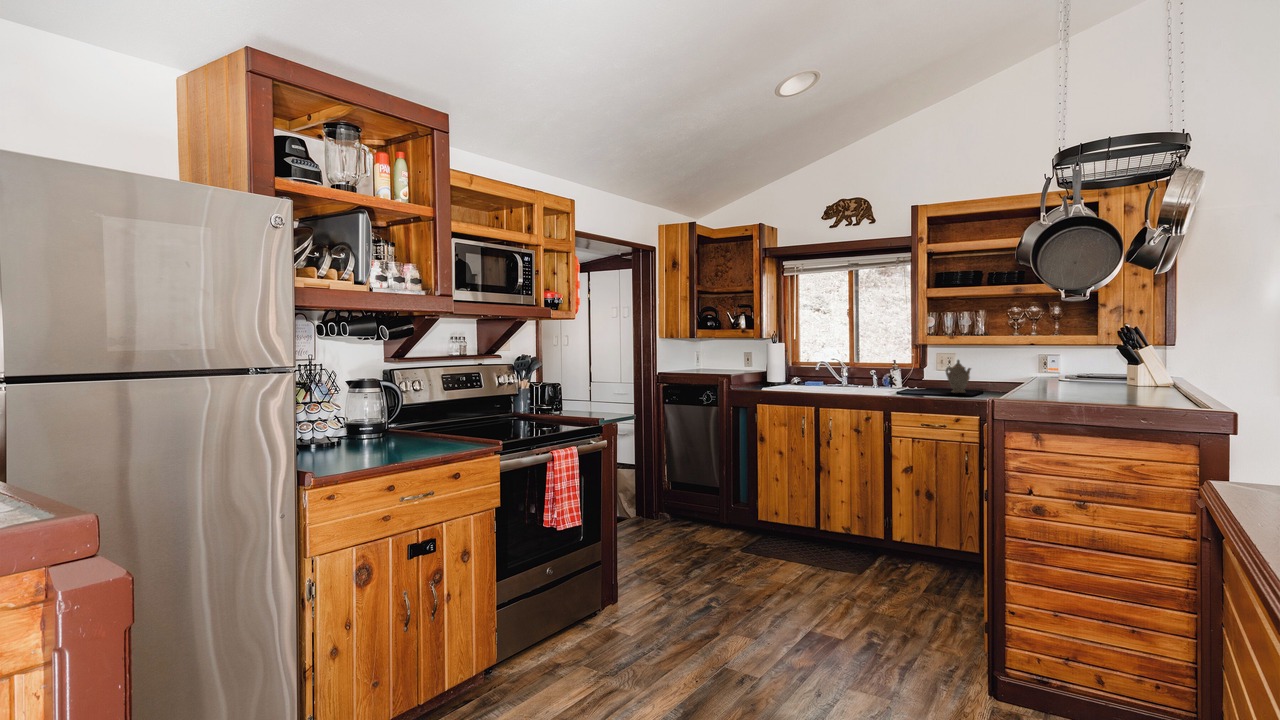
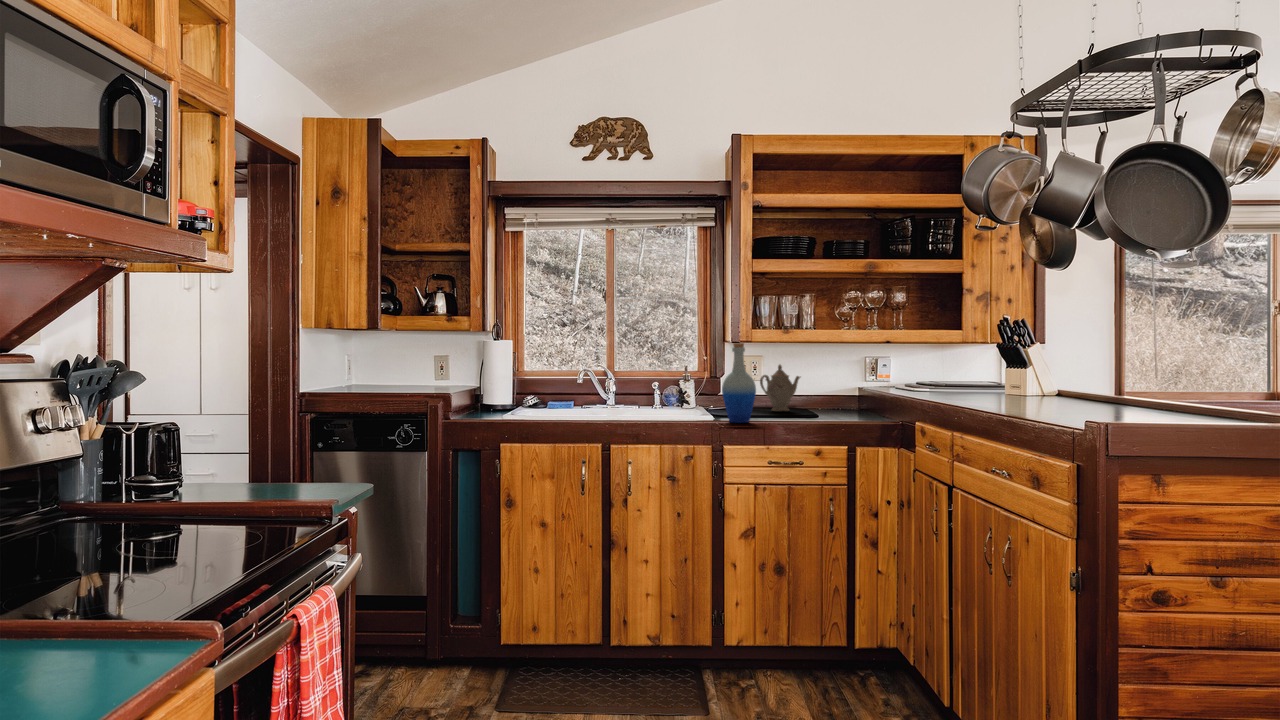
bottle: none [892,346,916,398] -> present [722,343,756,423]

